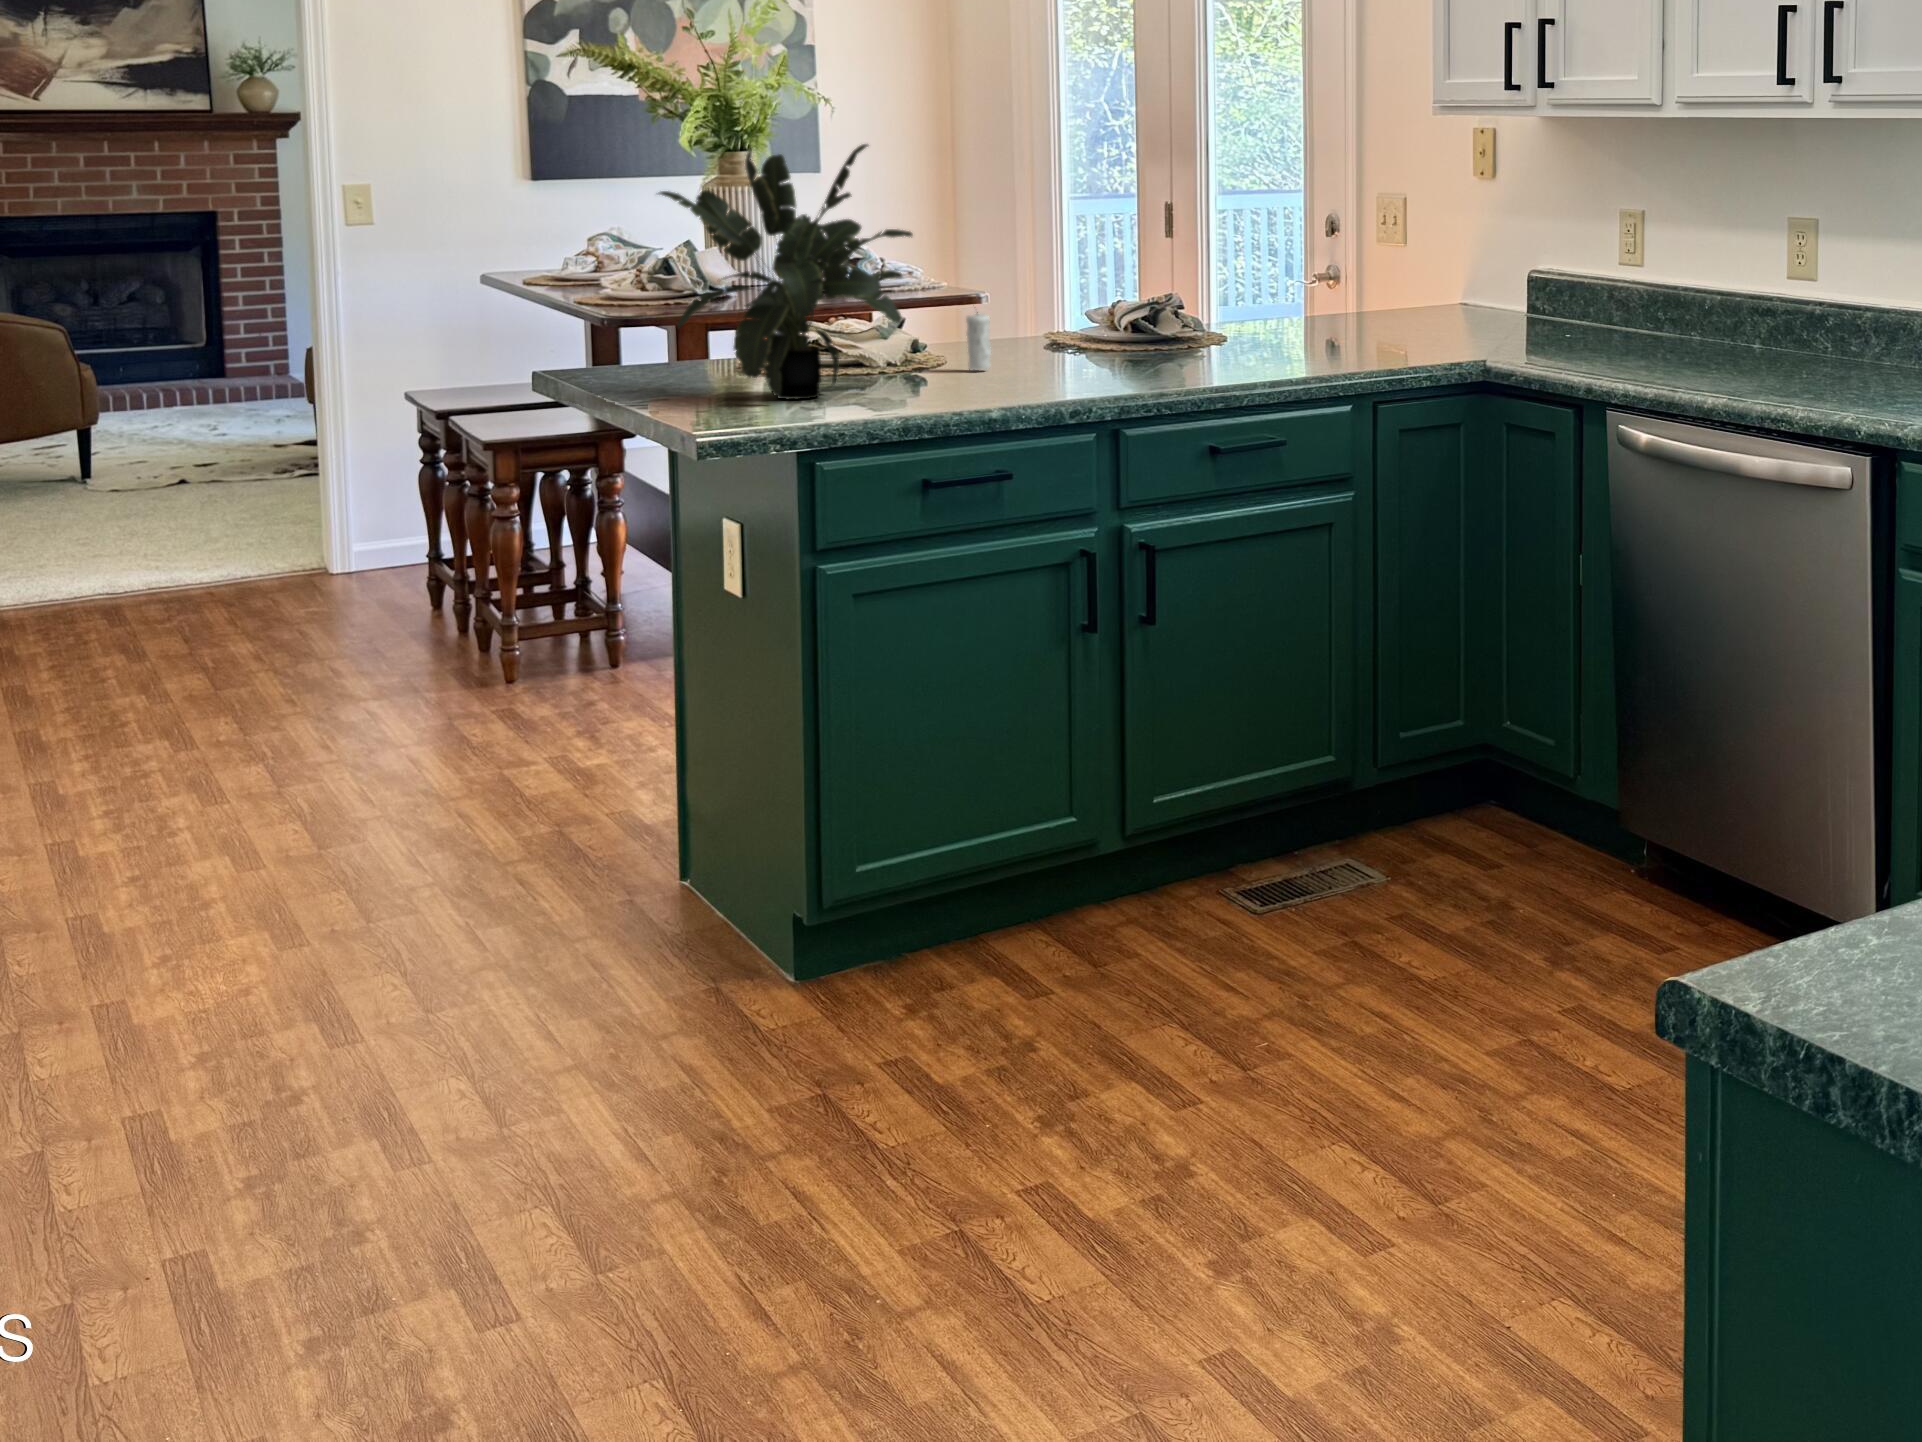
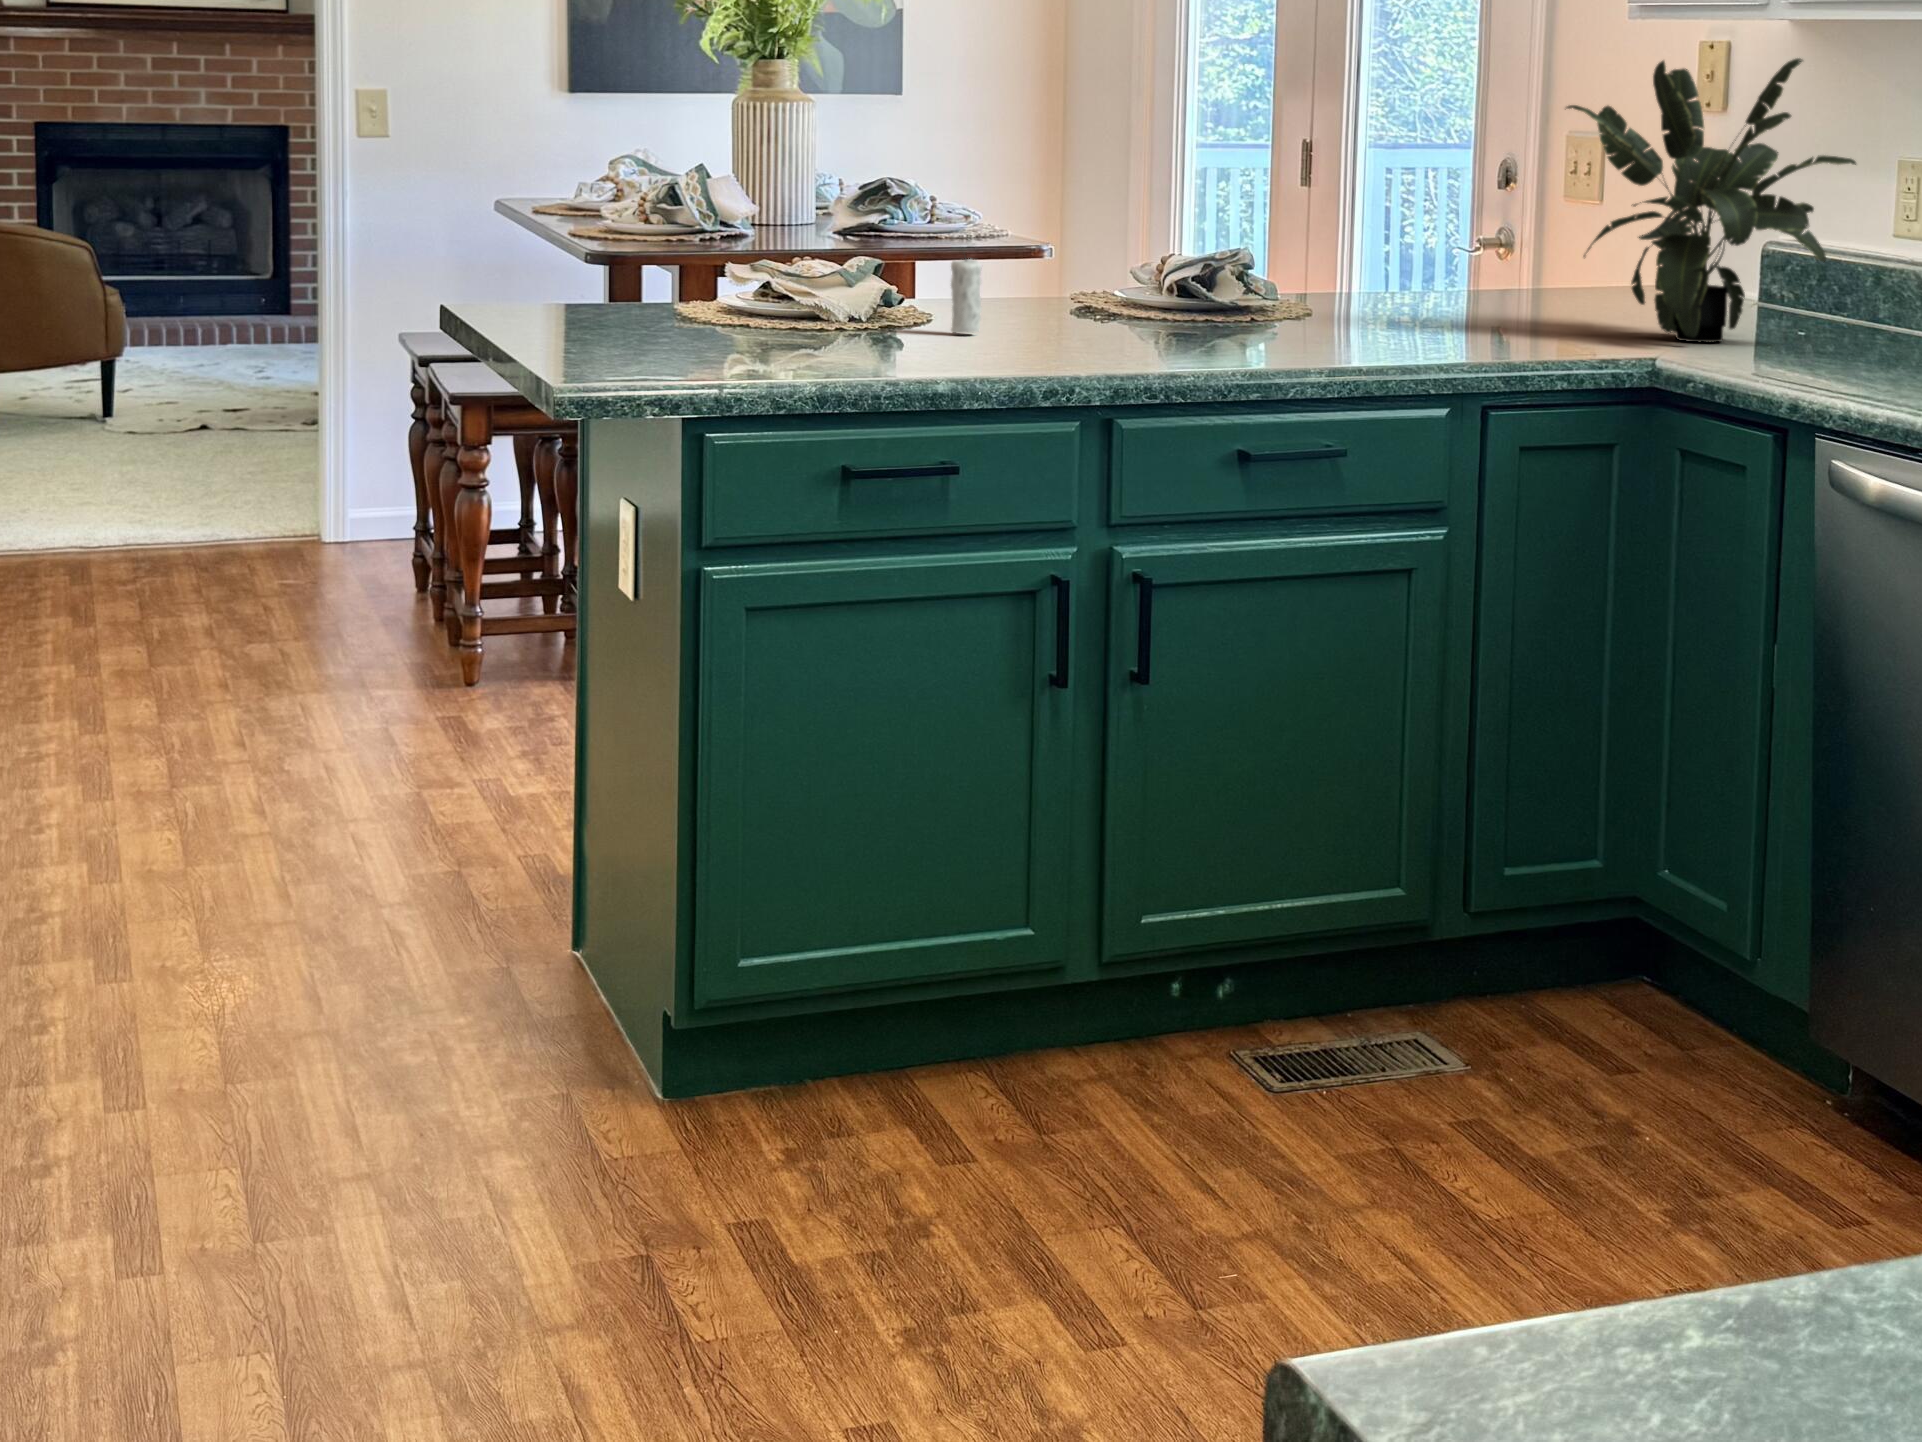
potted plant: present [659,144,913,399] -> present [1566,58,1856,342]

